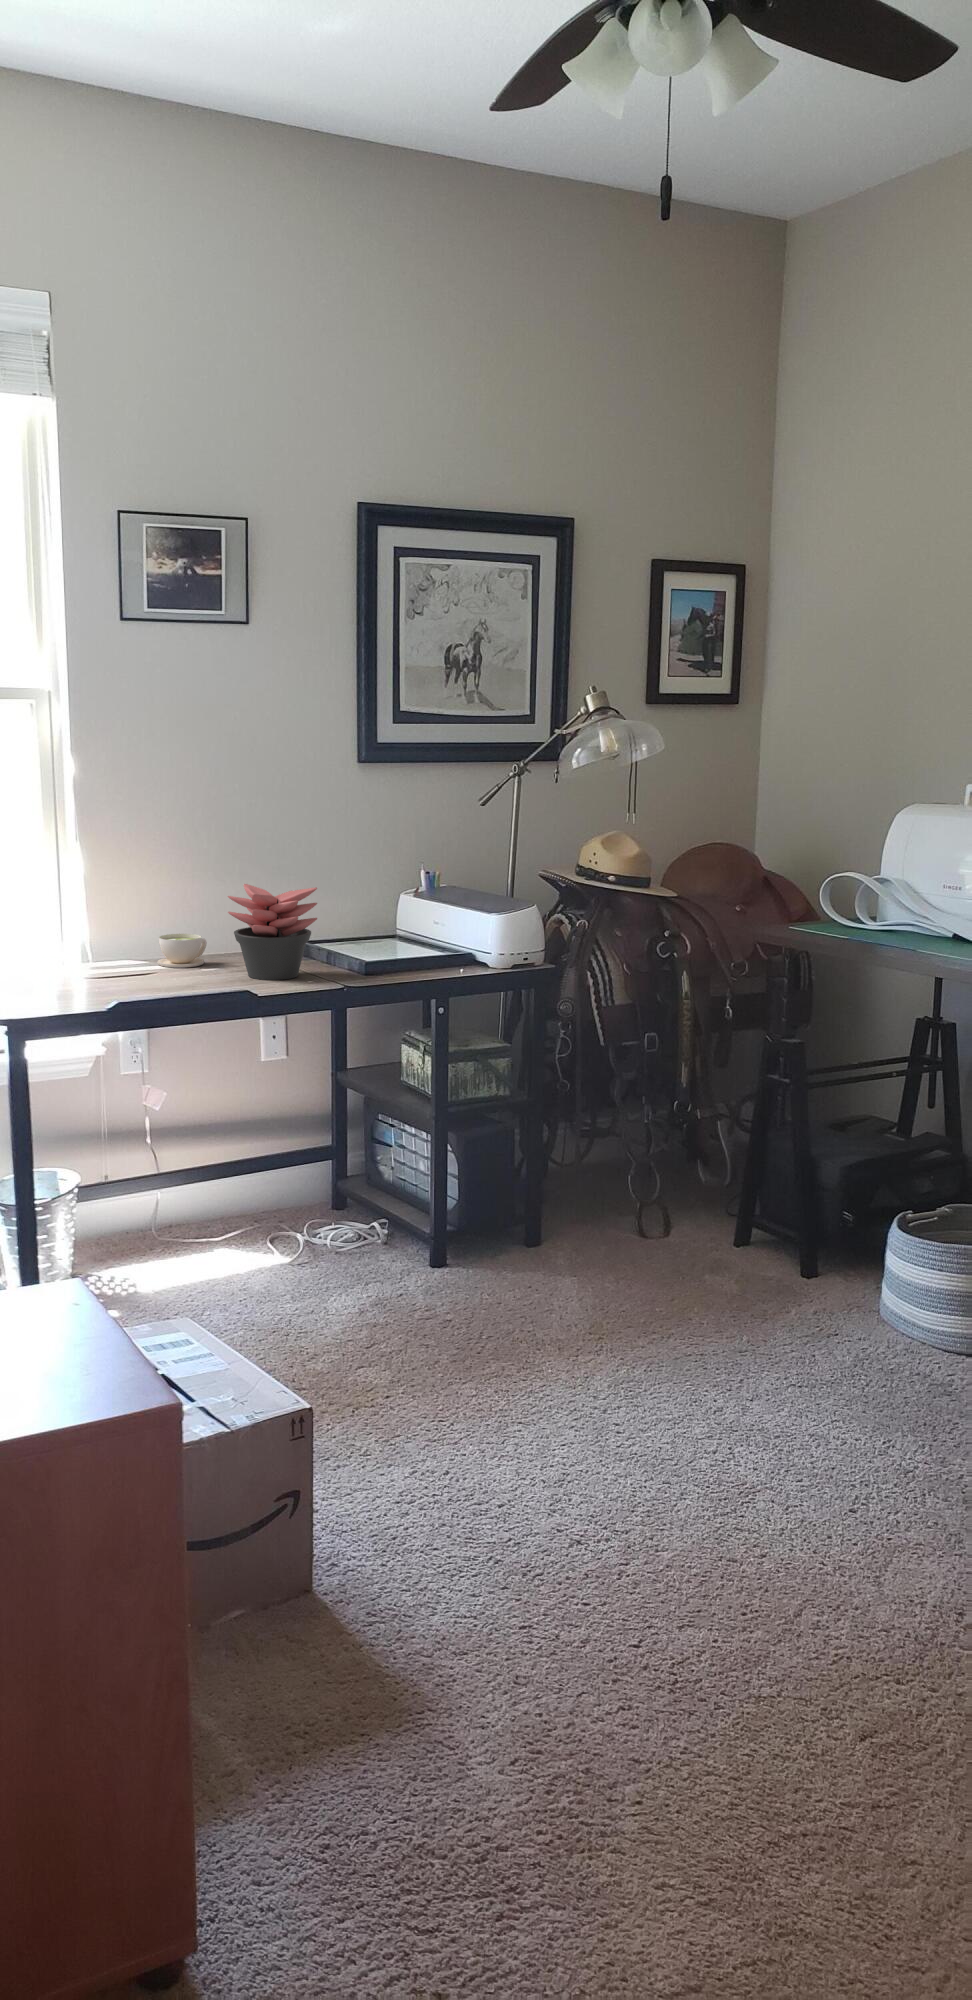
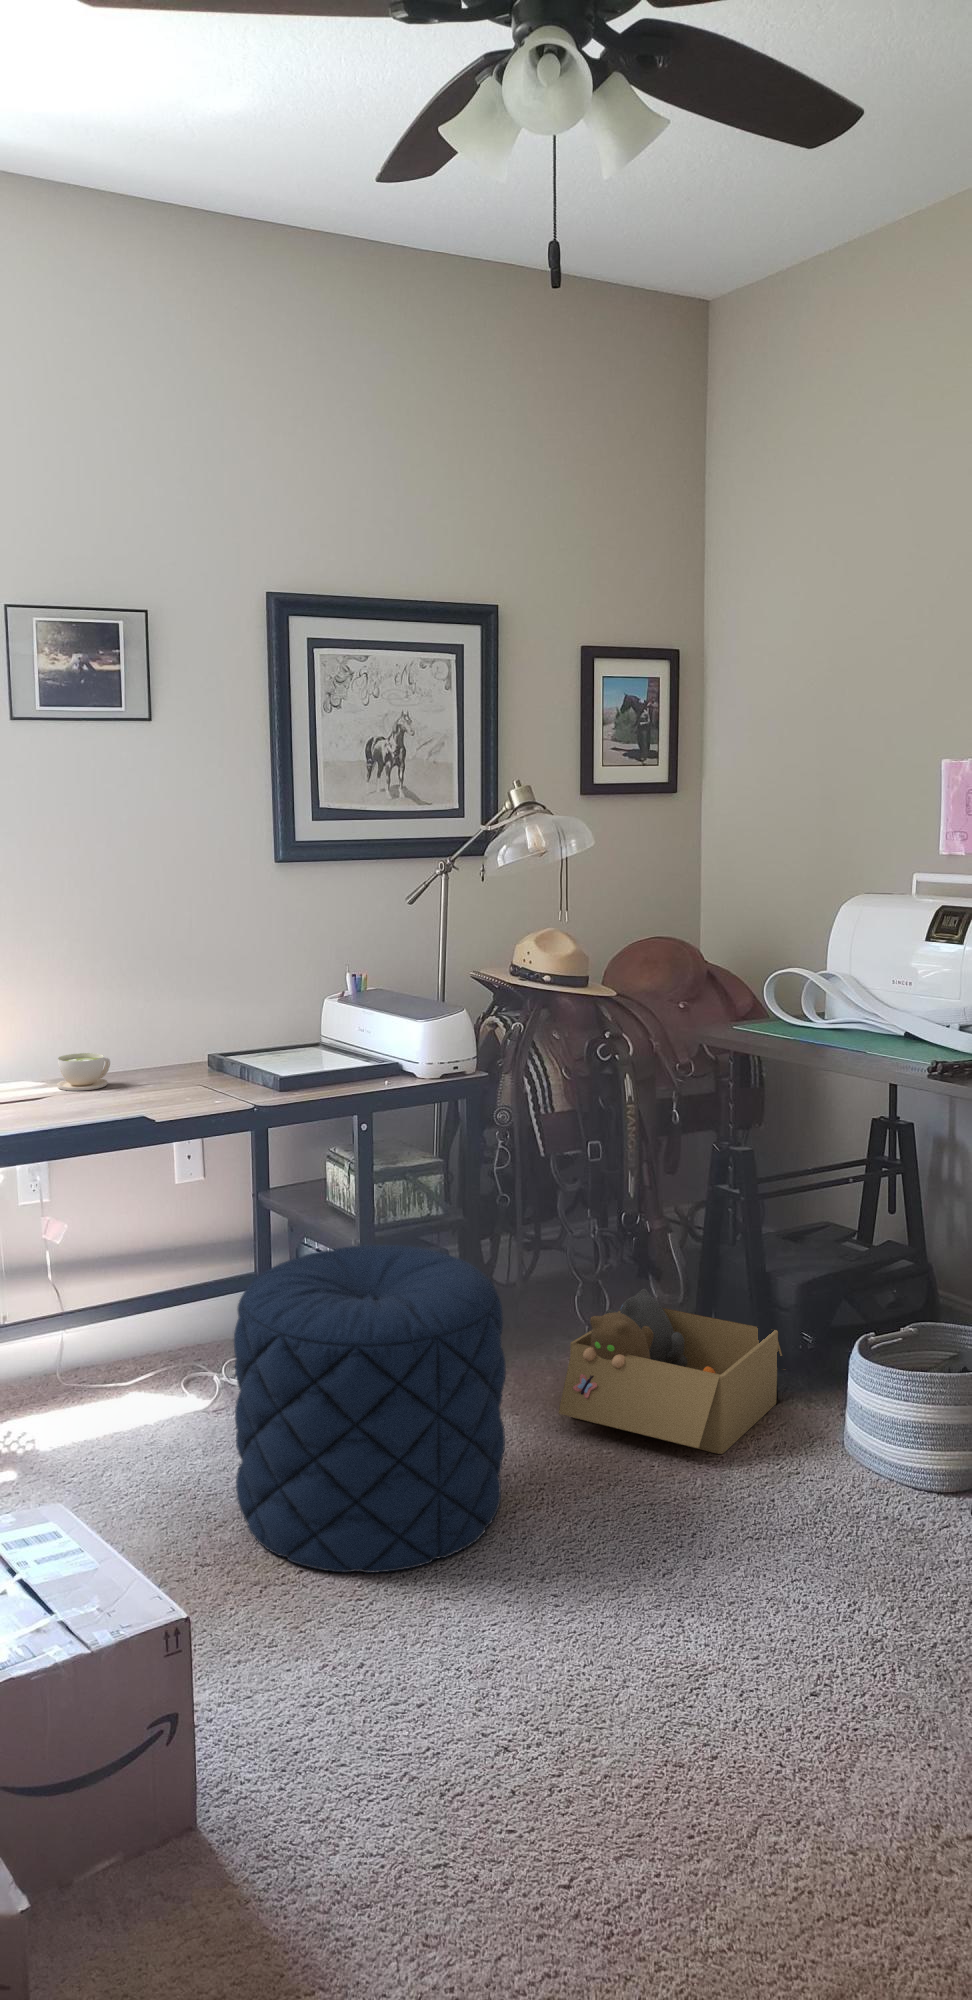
succulent plant: present [228,884,317,980] -> none [127,999,226,1103]
pouf: none [327,1114,575,1402] -> present [234,1245,506,1573]
cardboard box: none [616,1168,827,1316] -> present [559,1289,785,1454]

